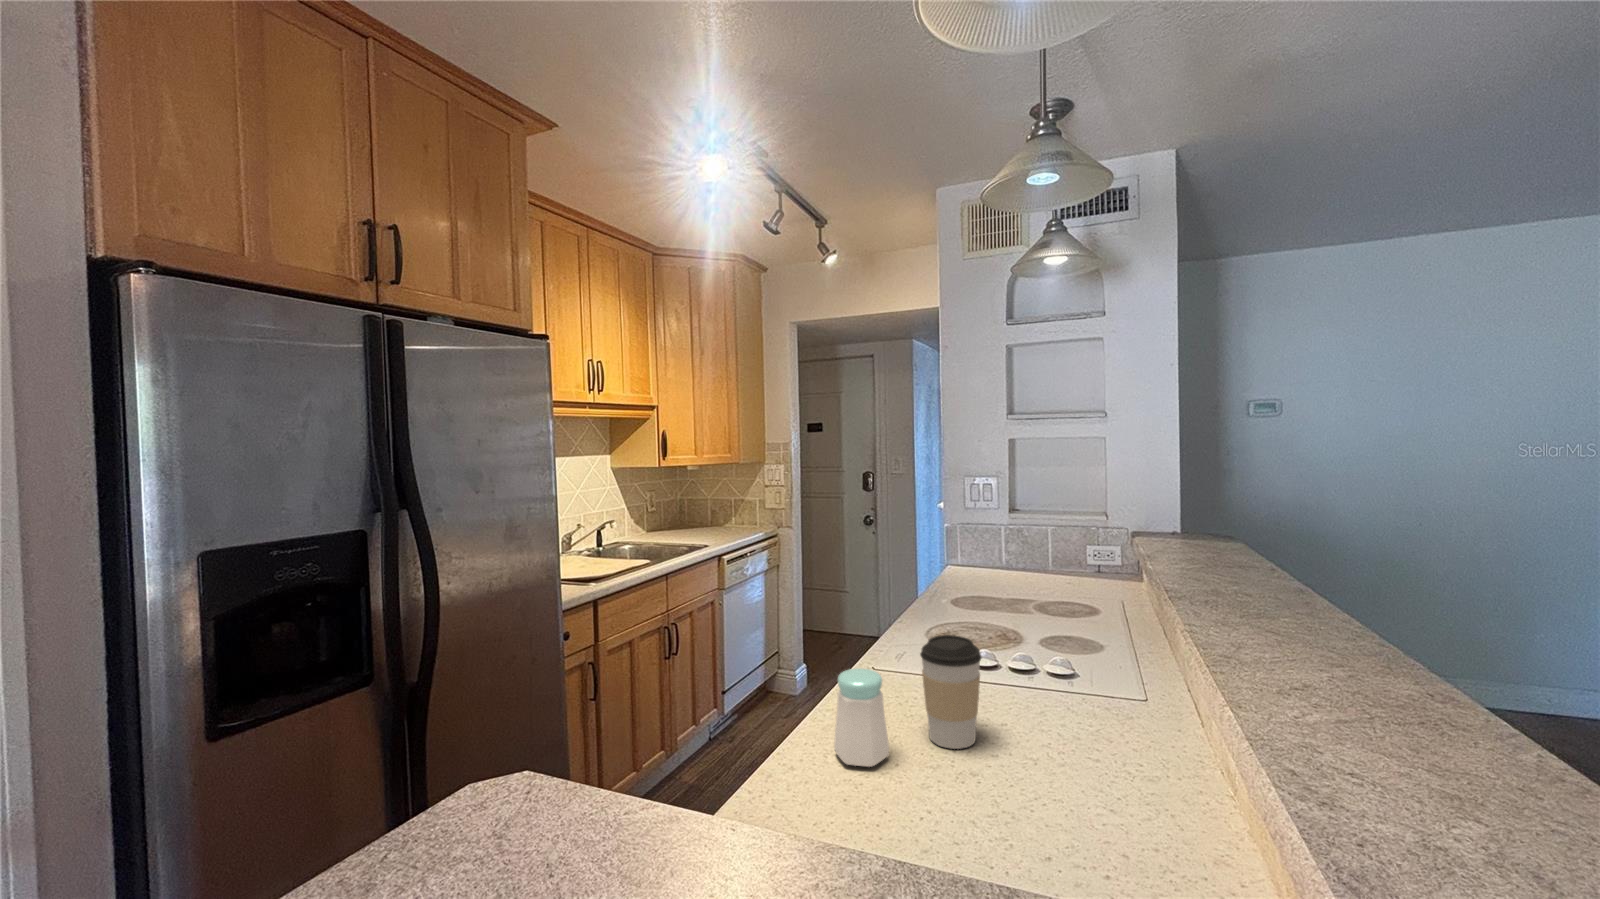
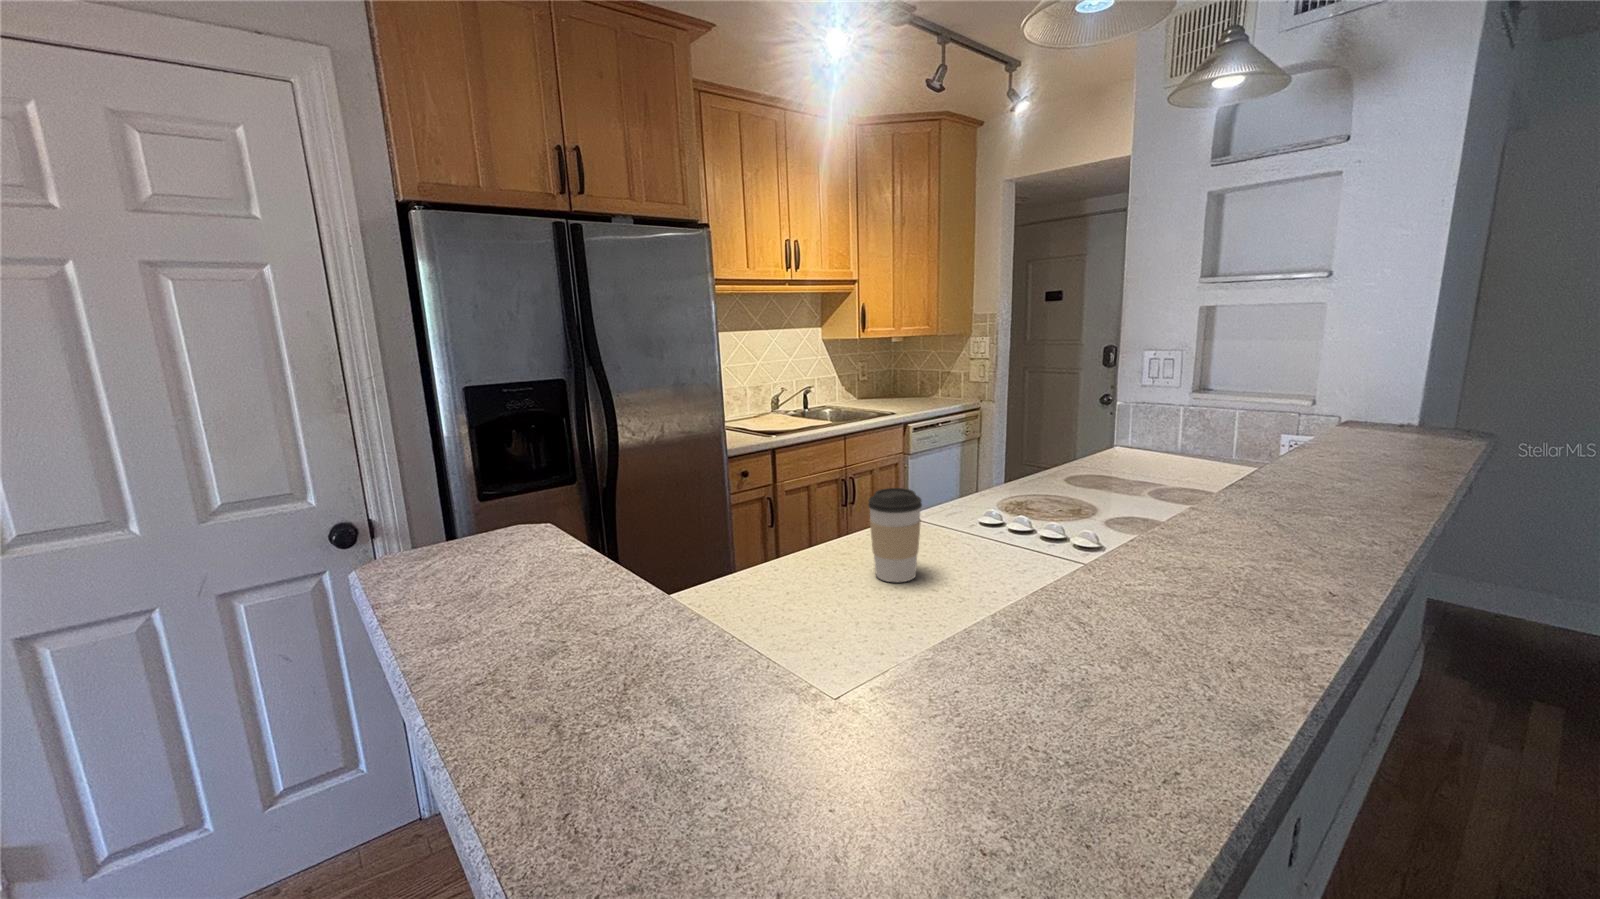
salt shaker: present [834,668,889,767] -> none [788,504,830,579]

